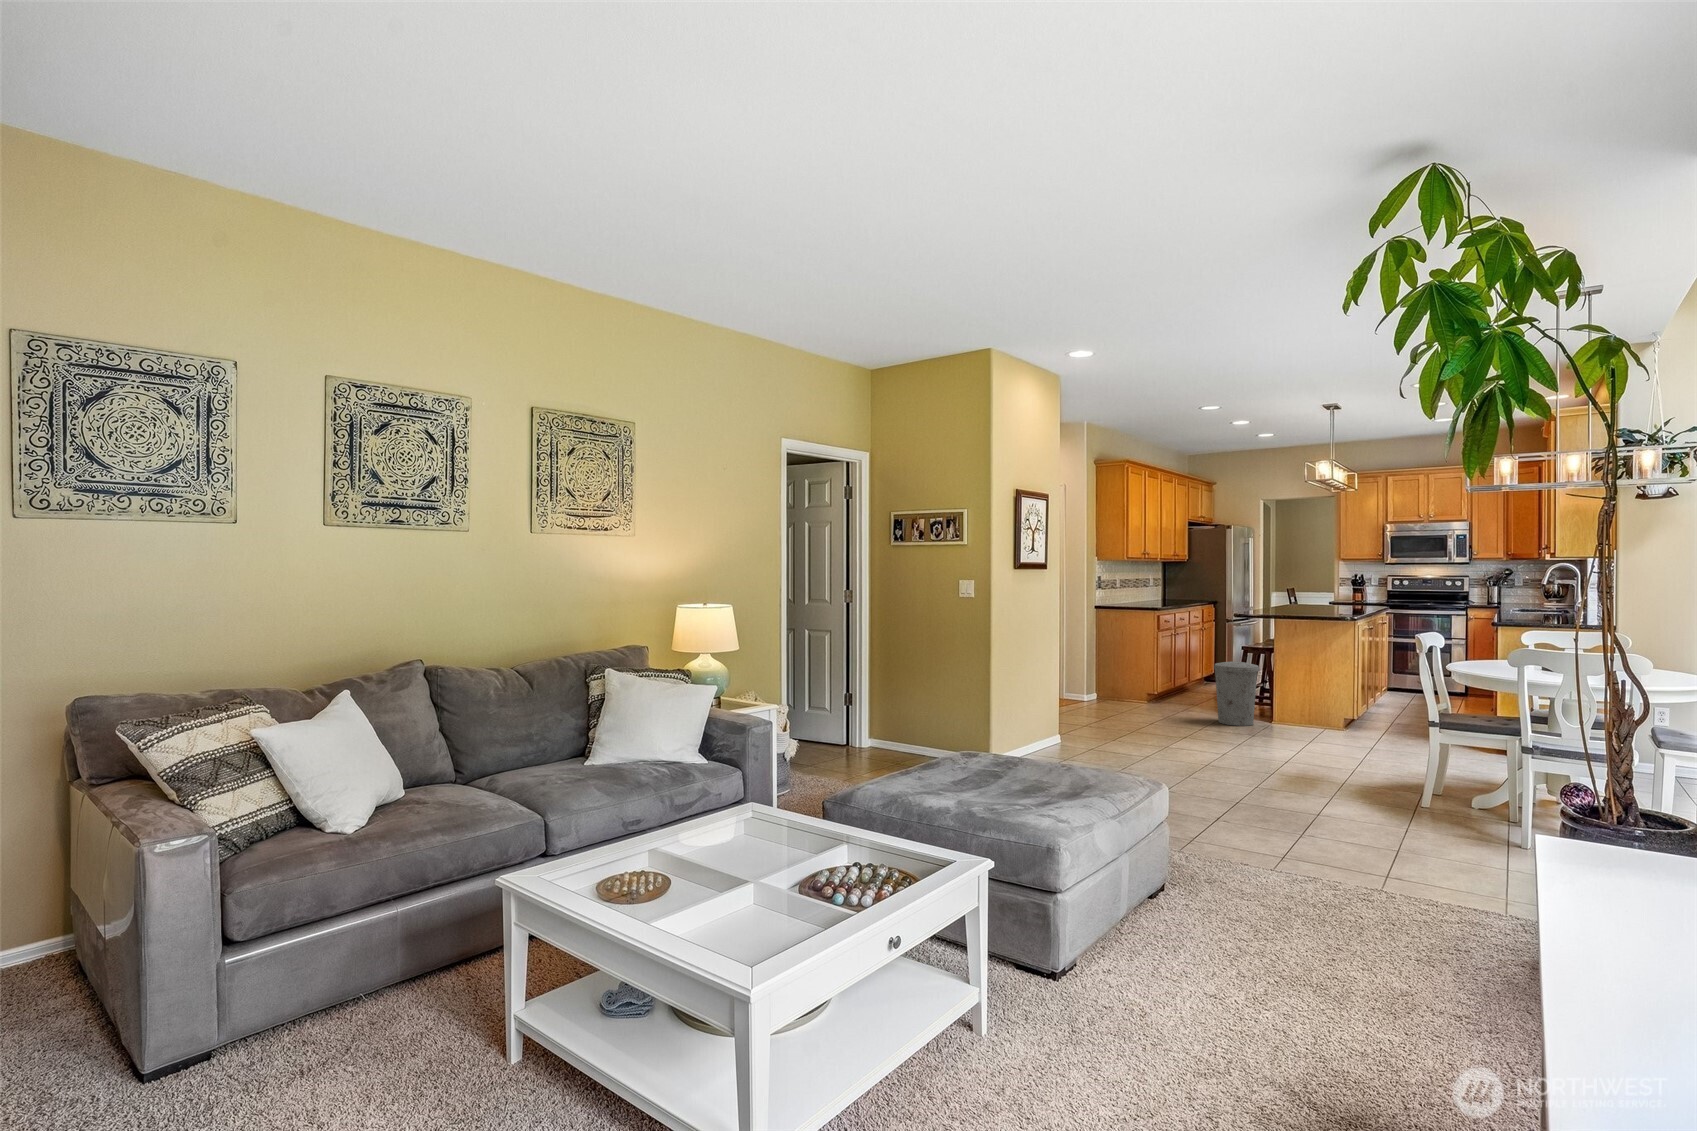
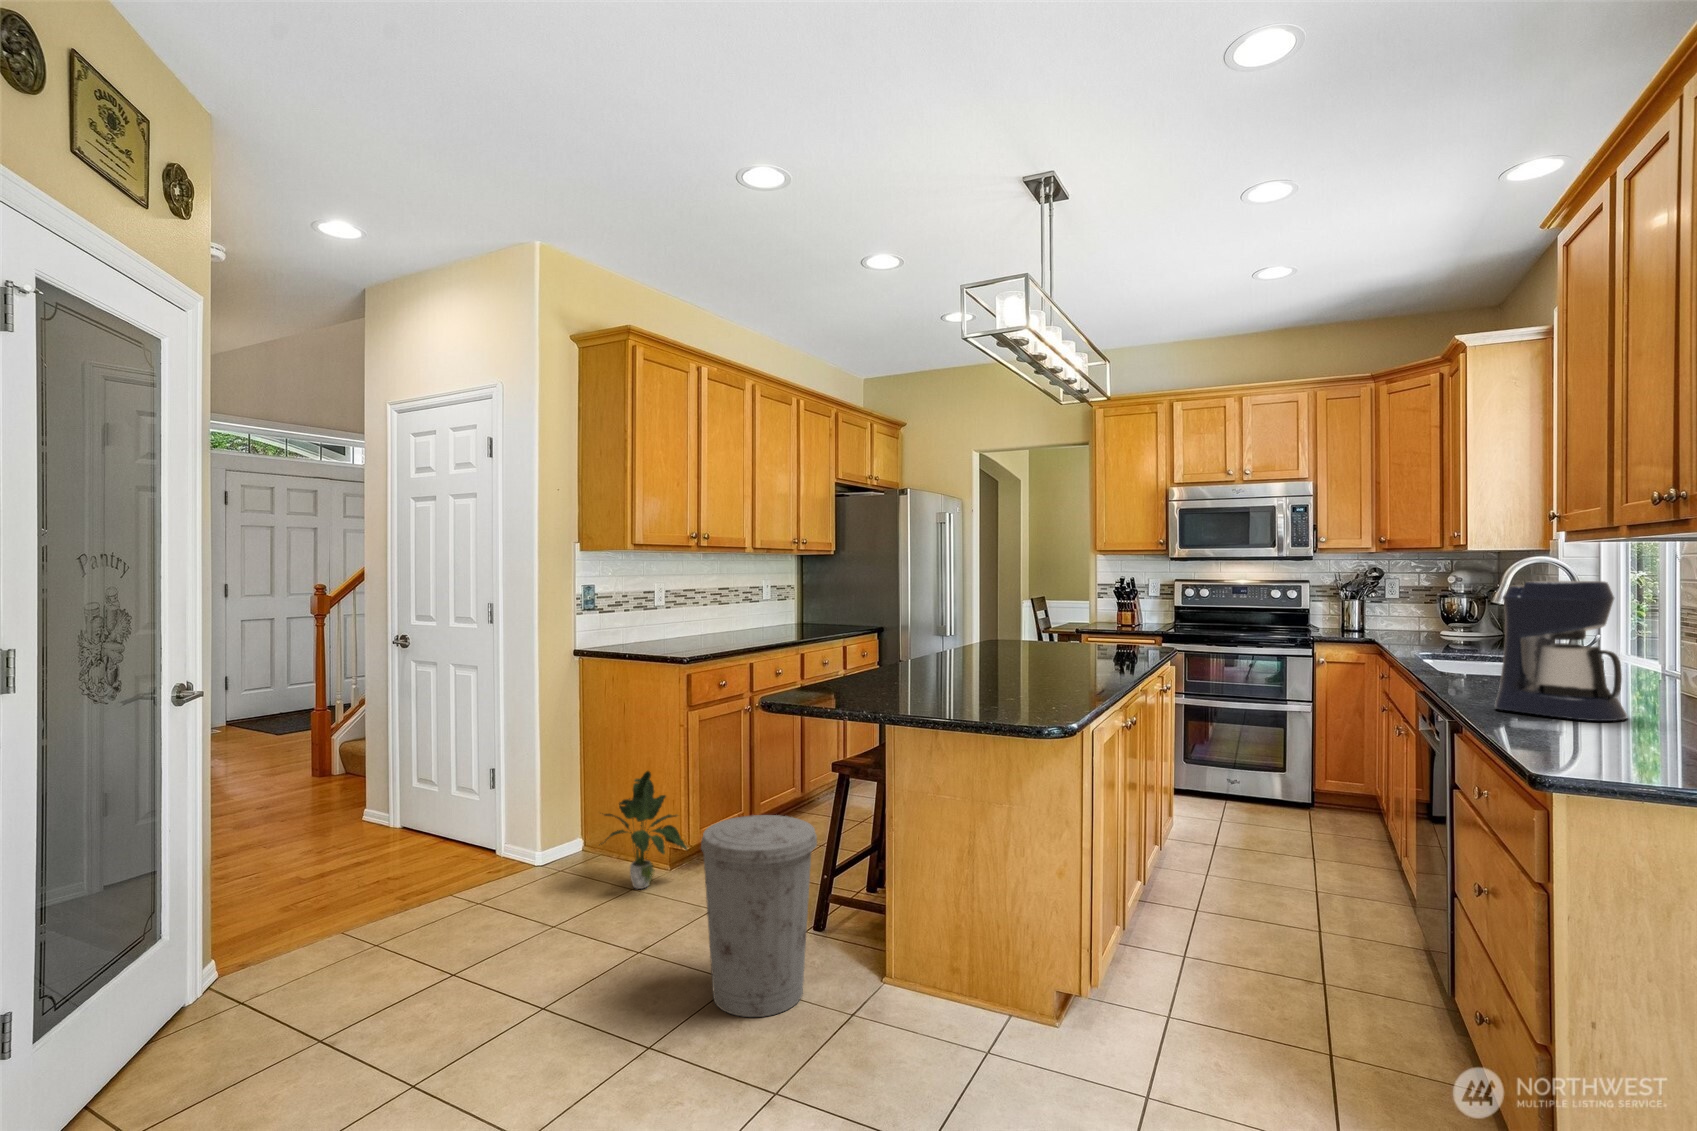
coffee maker: none [1521,577,1565,623] -> present [1495,581,1628,721]
potted plant: none [1131,656,1167,705] -> present [604,771,687,889]

